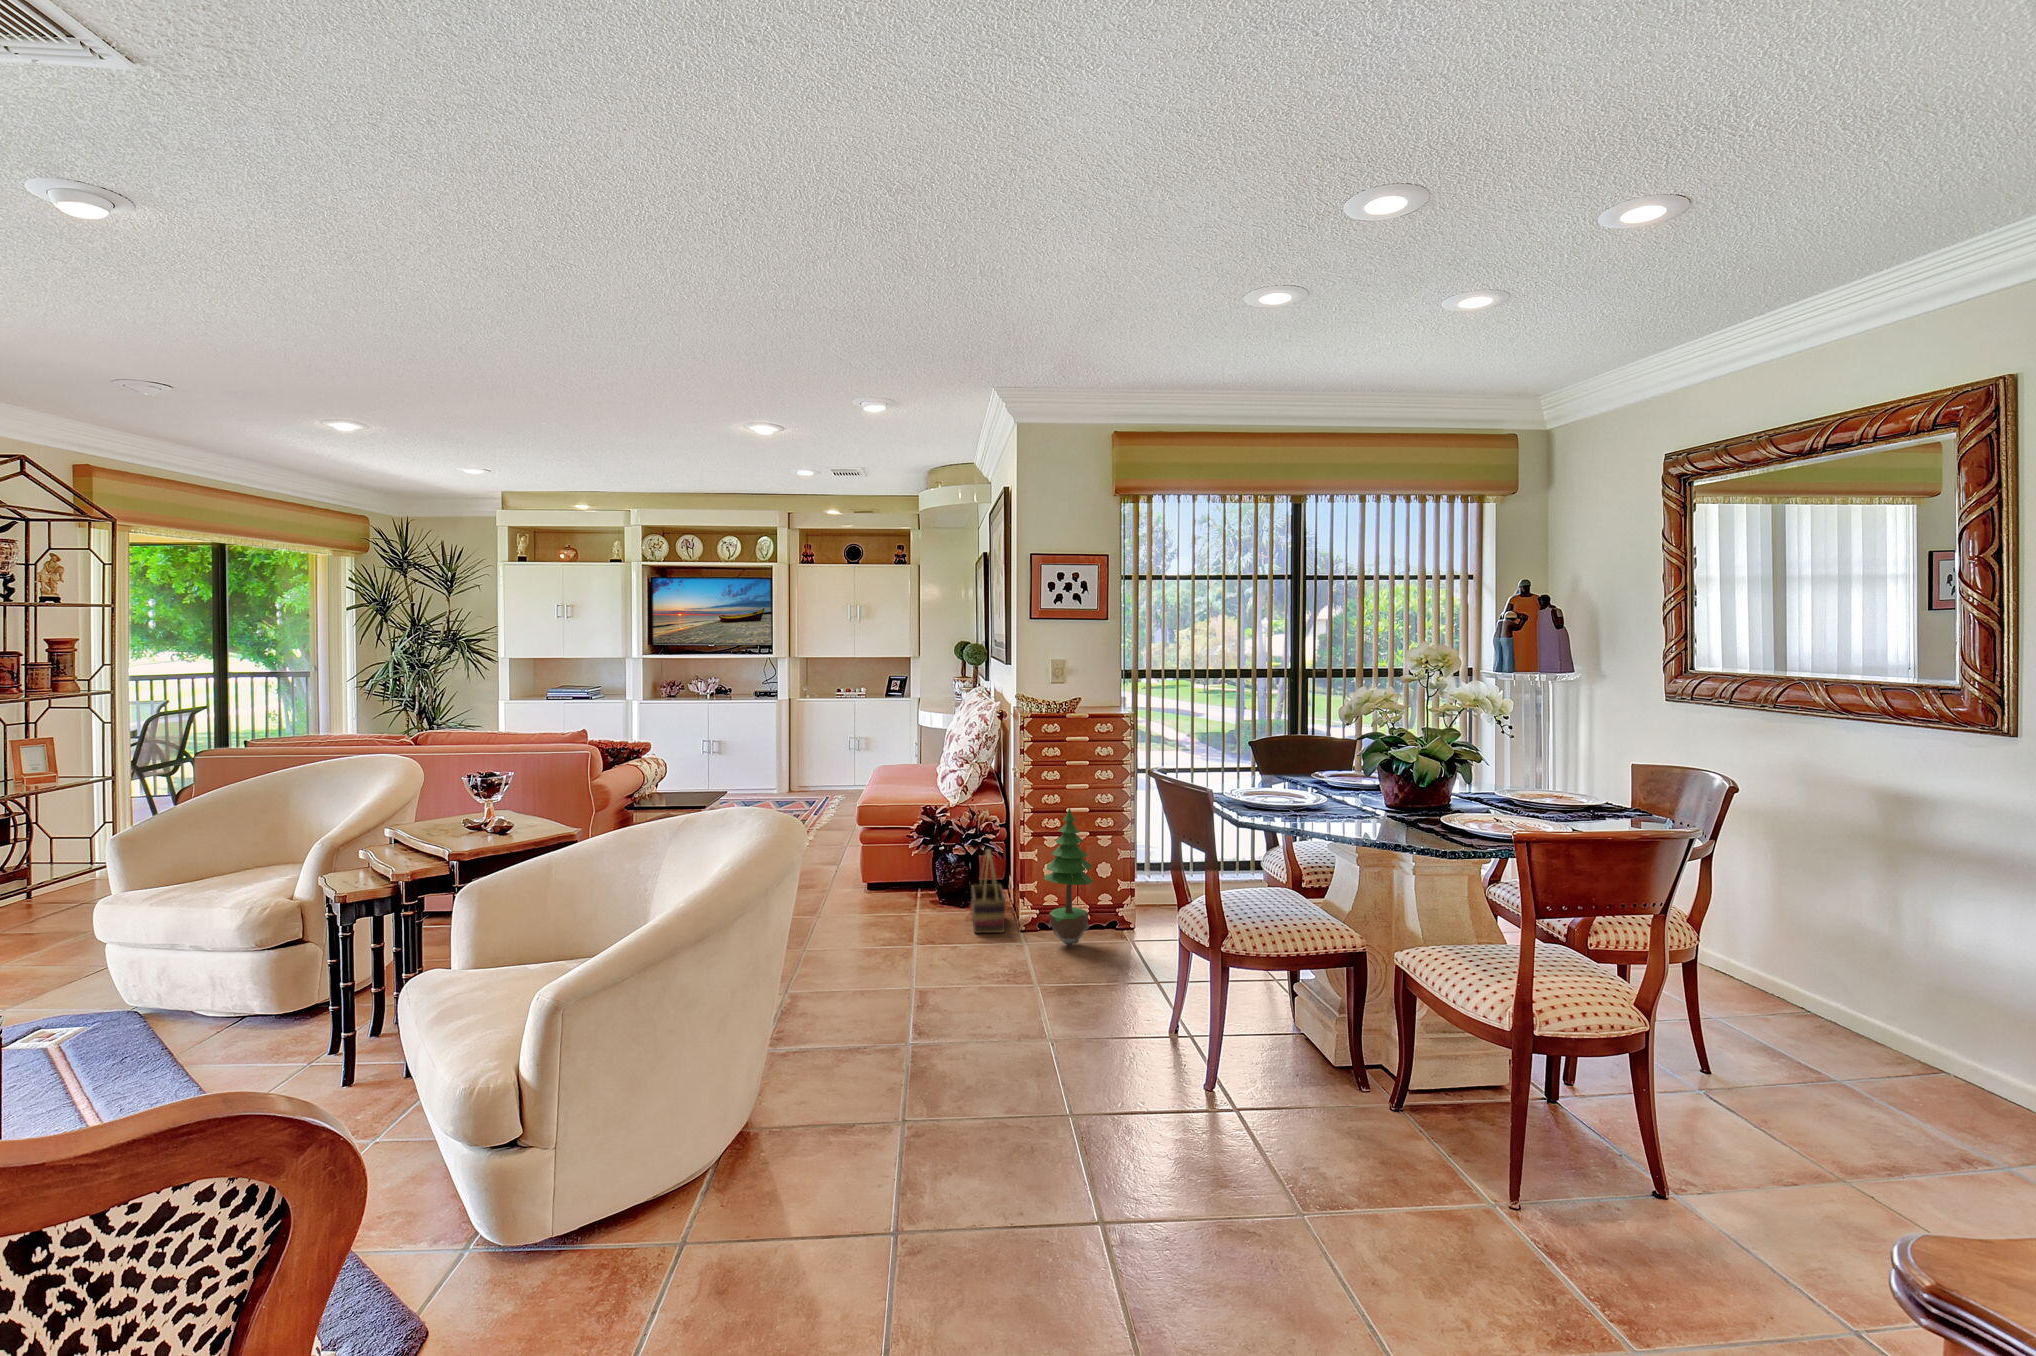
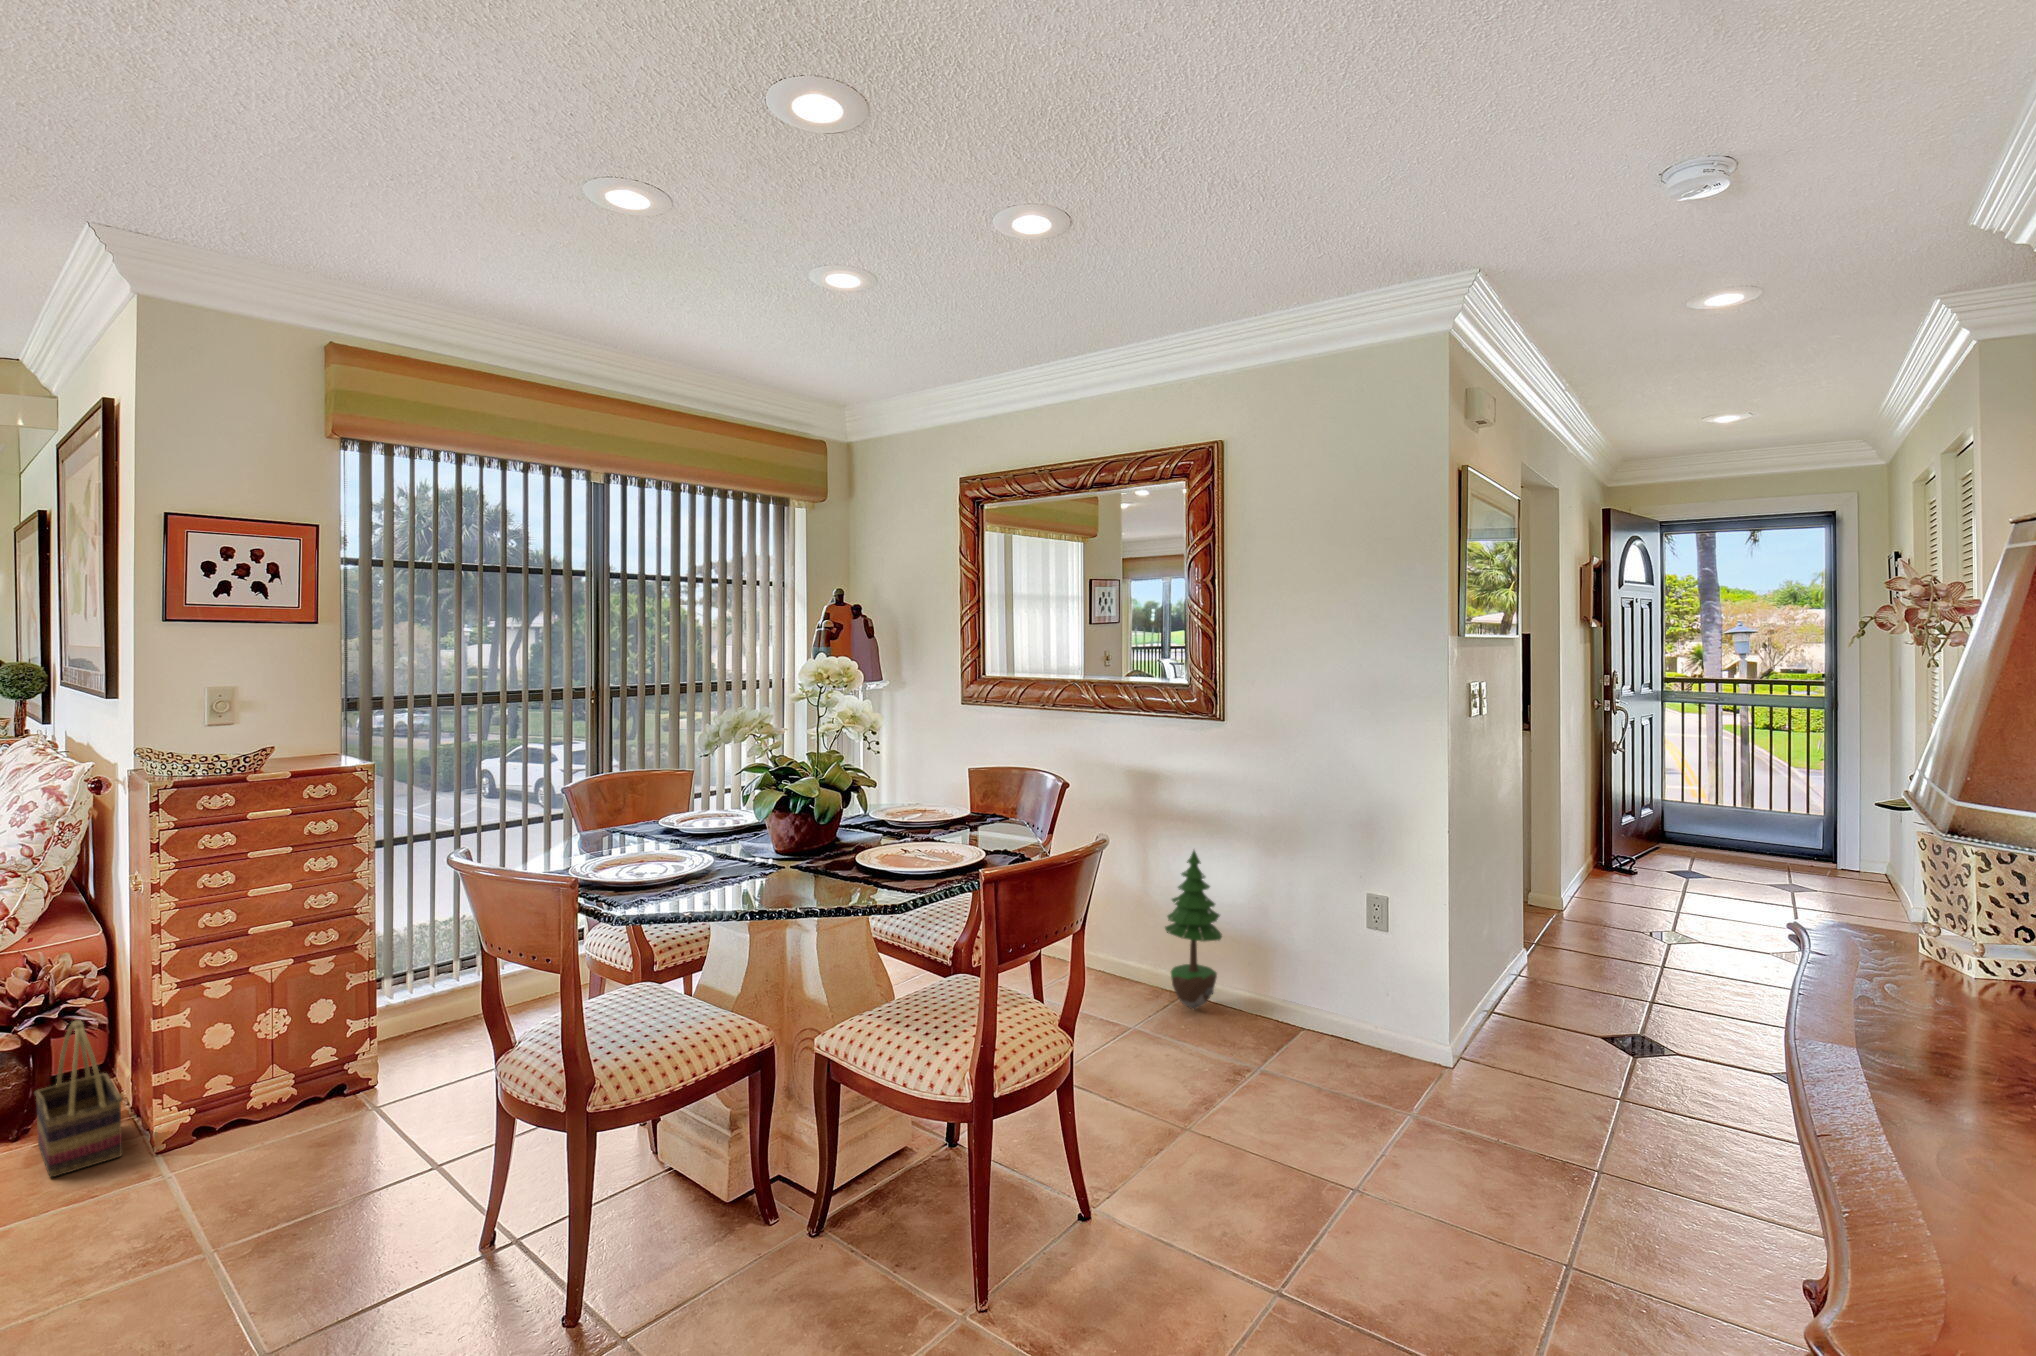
potted tree: present [1044,809,1094,946] -> present [1165,851,1222,1010]

